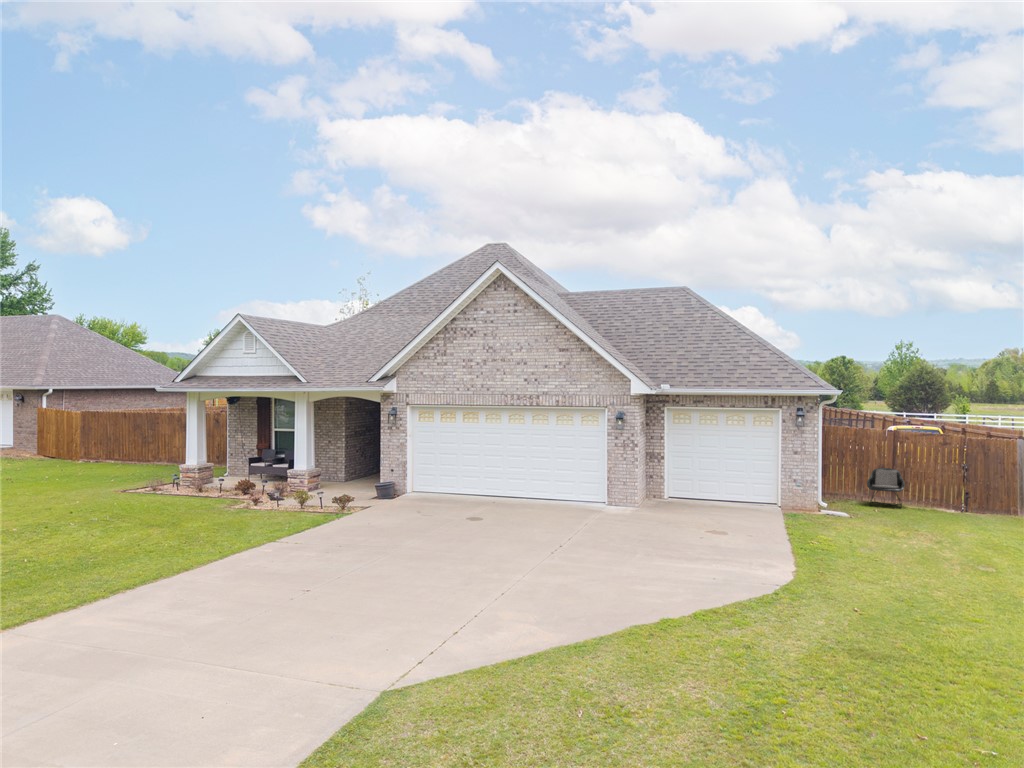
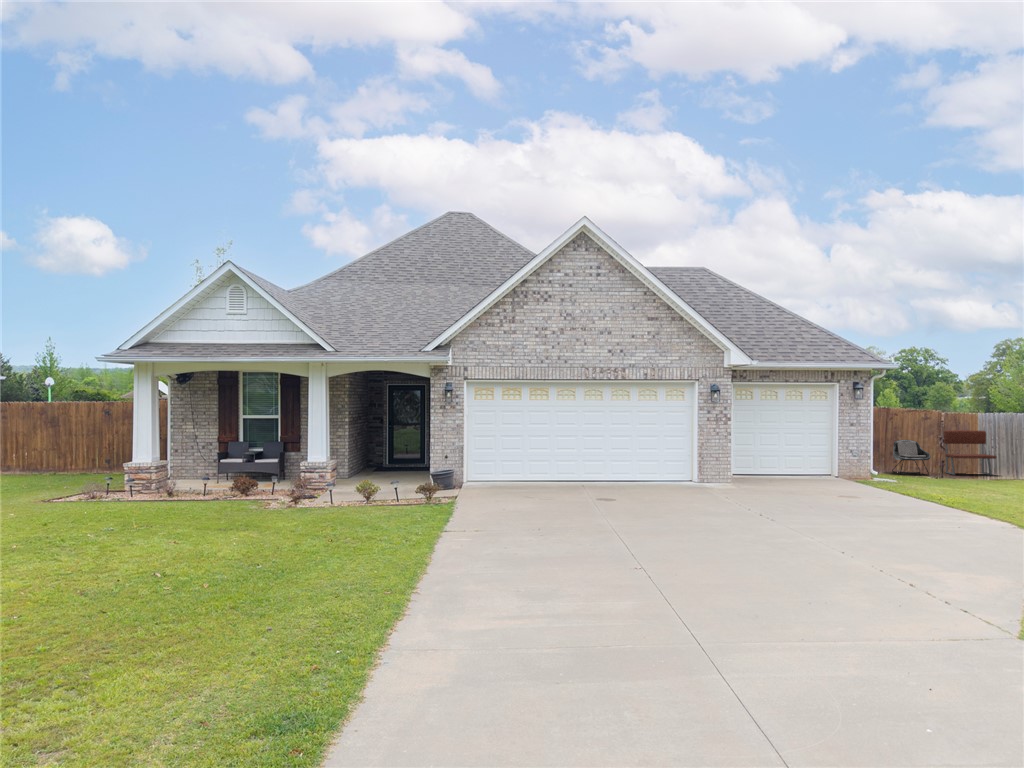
bench: none [930,460,984,513] -> present [944,430,996,475]

